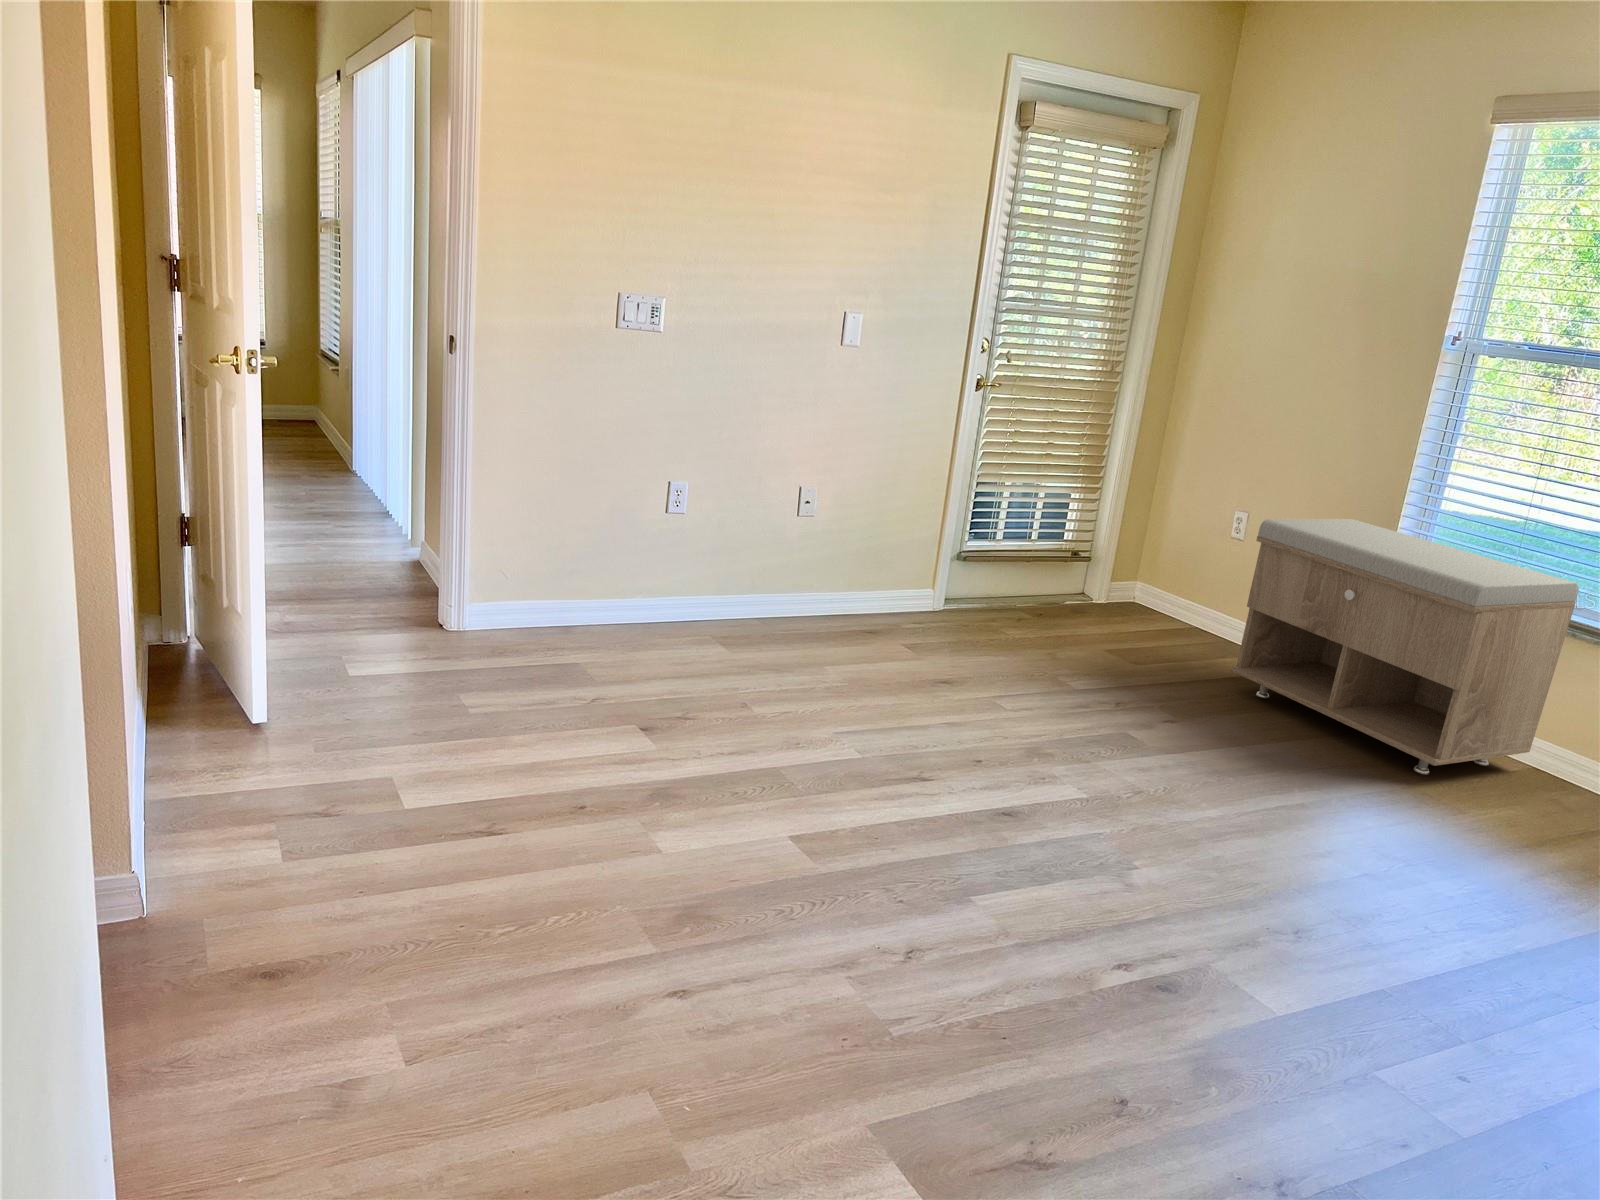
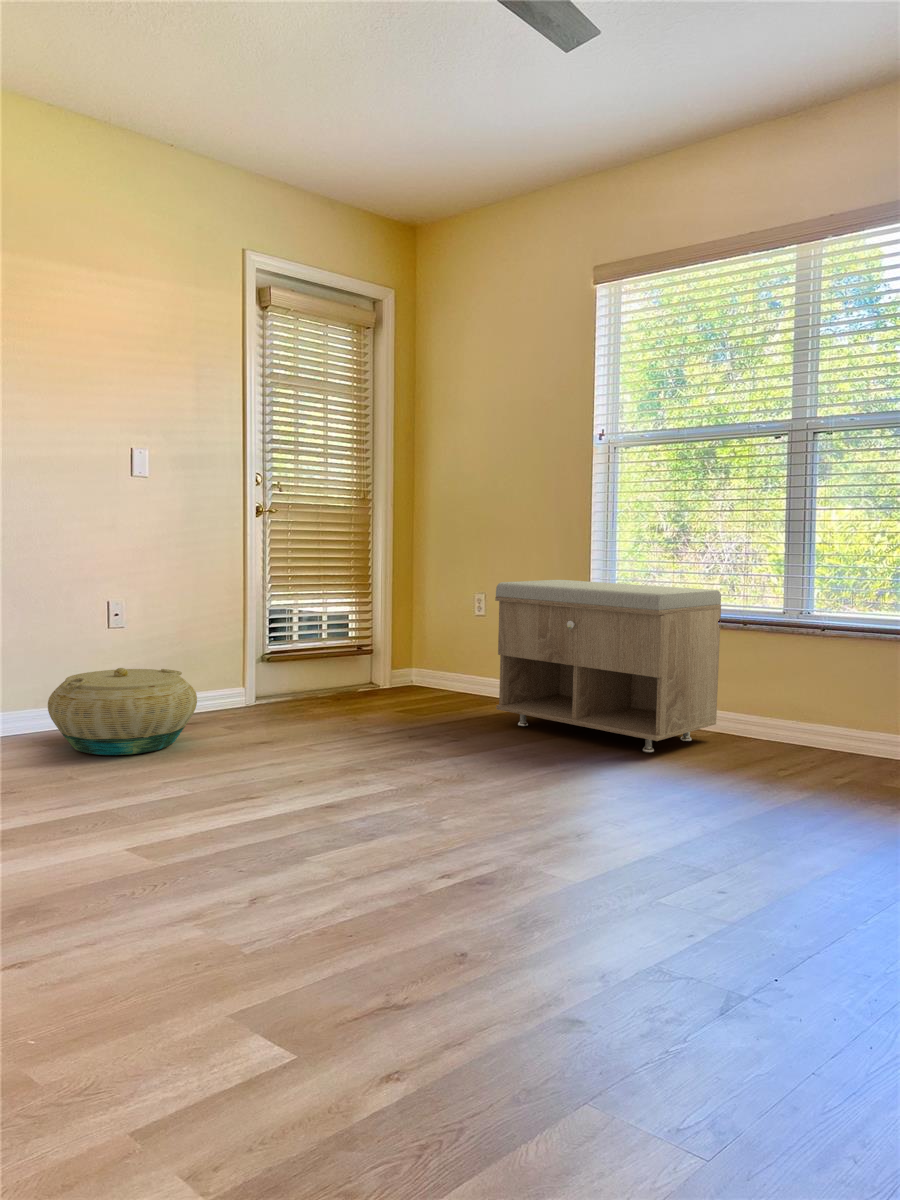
basket: none [729,555,882,657] -> present [48,668,197,755]

